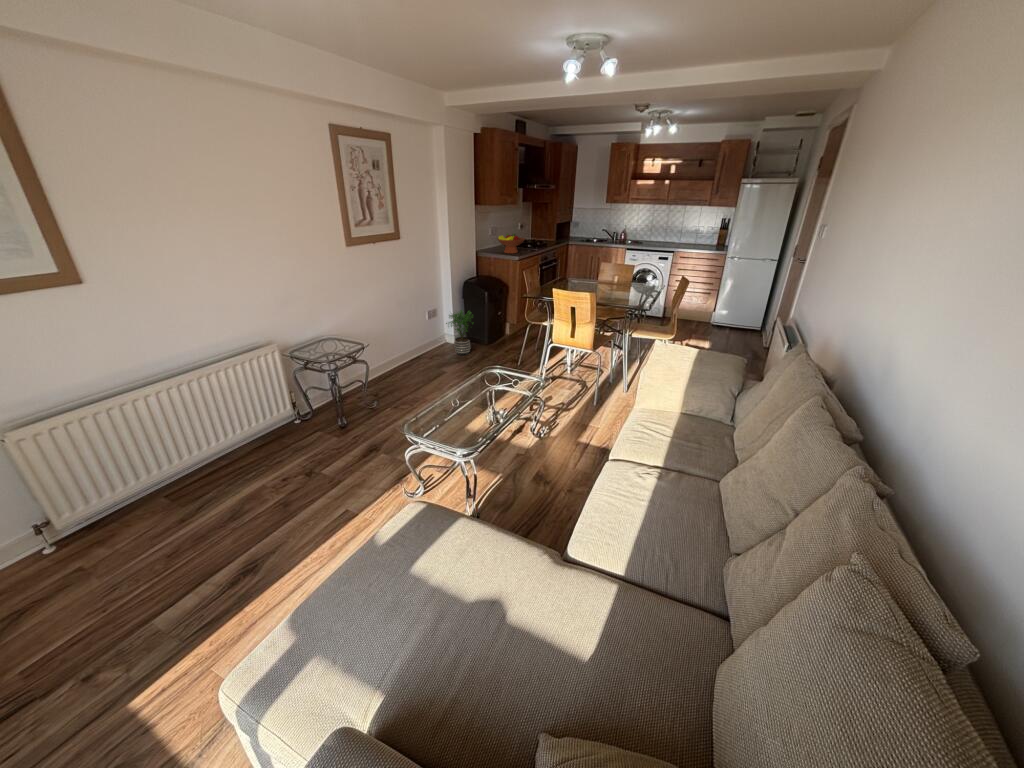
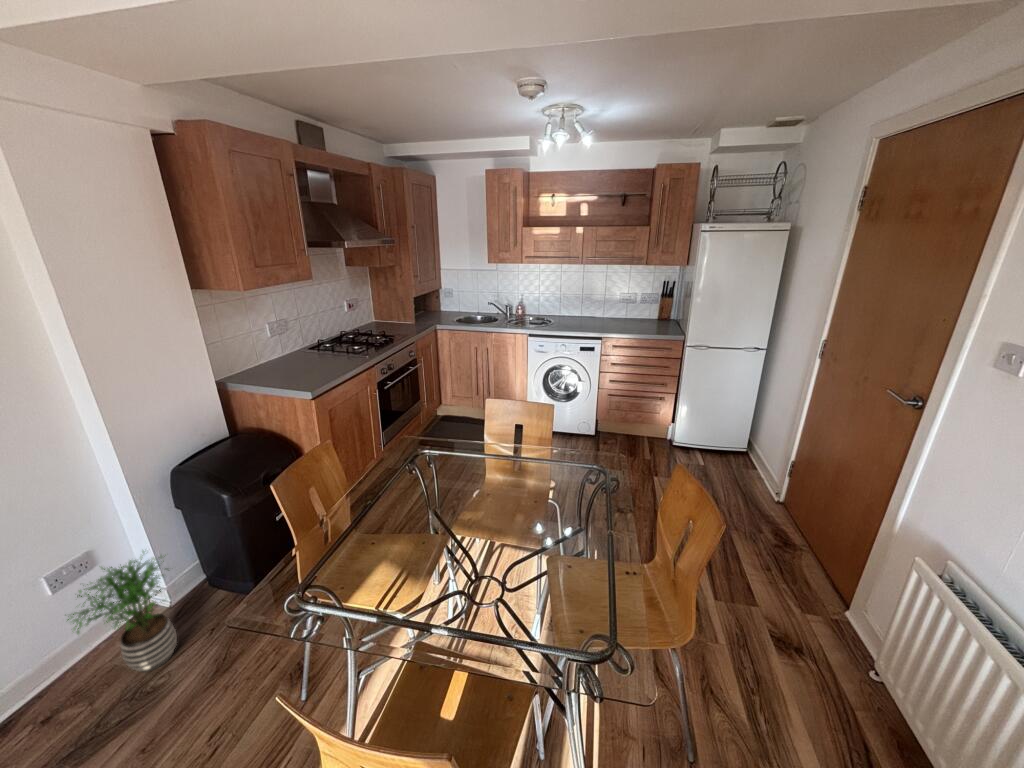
fruit bowl: present [497,234,525,253] -> none [266,336,330,375]

